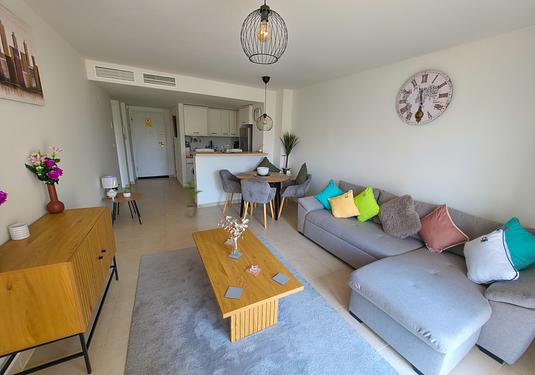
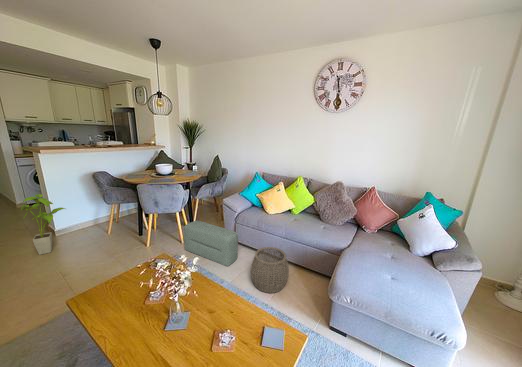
pouf: none [266,212,303,249] -> present [184,221,238,266]
woven basket: none [303,239,335,276] -> present [251,247,289,293]

